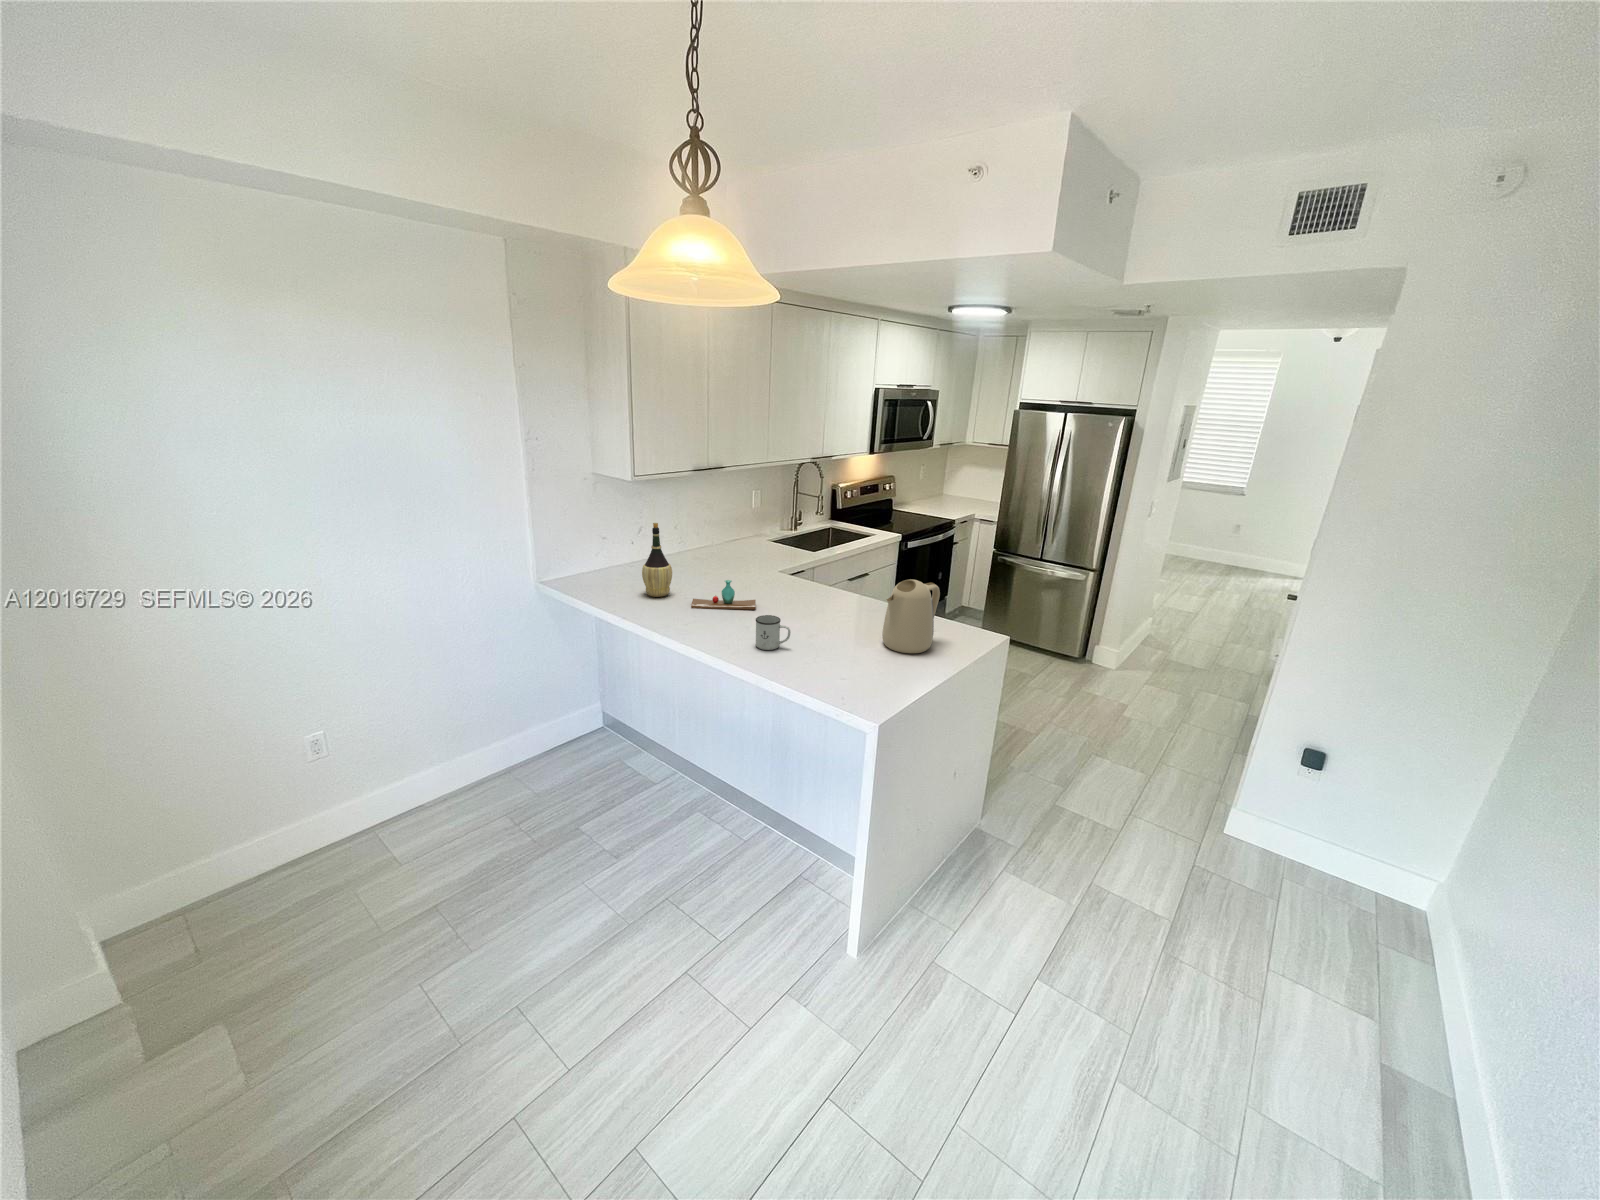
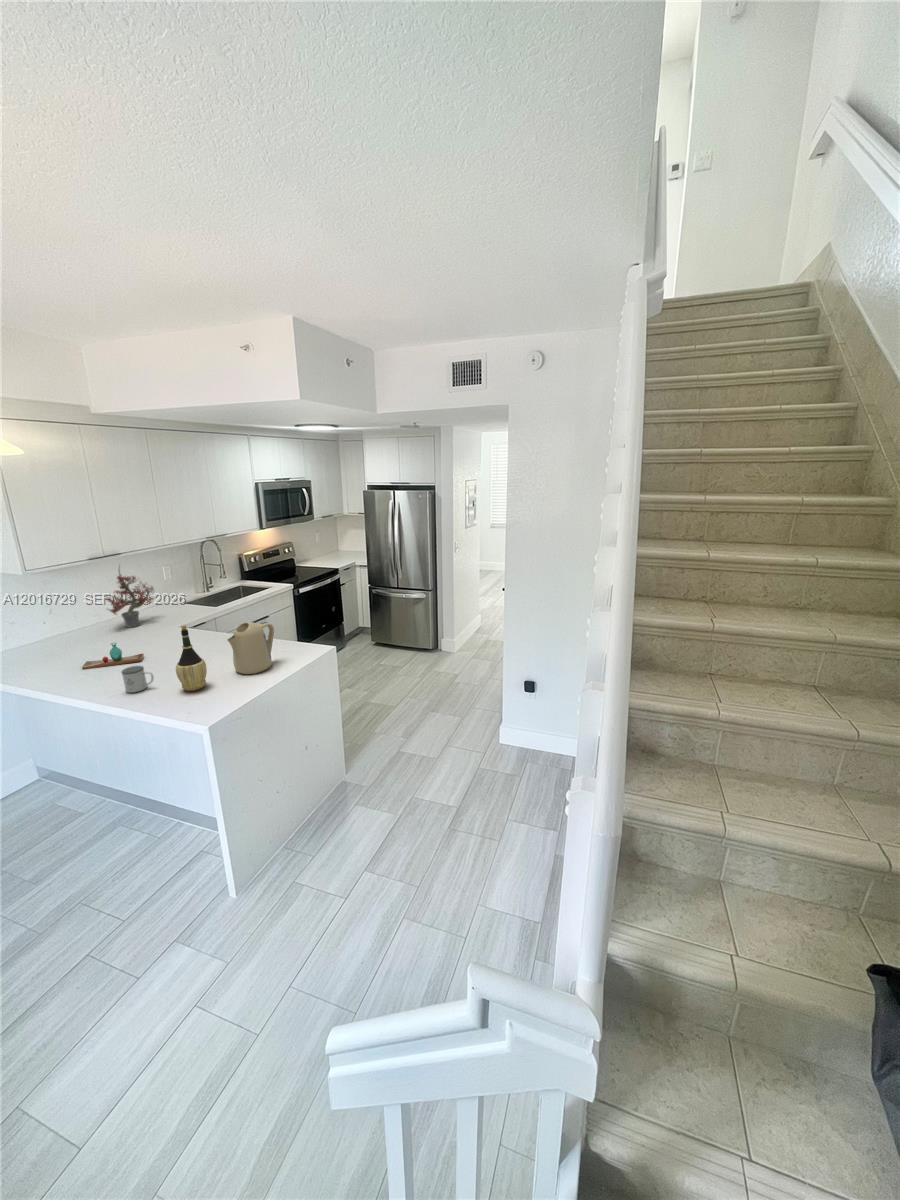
potted plant: none [702,479,754,564] -> present [106,571,153,628]
wine bottle: present [642,523,672,597] -> present [176,625,207,691]

